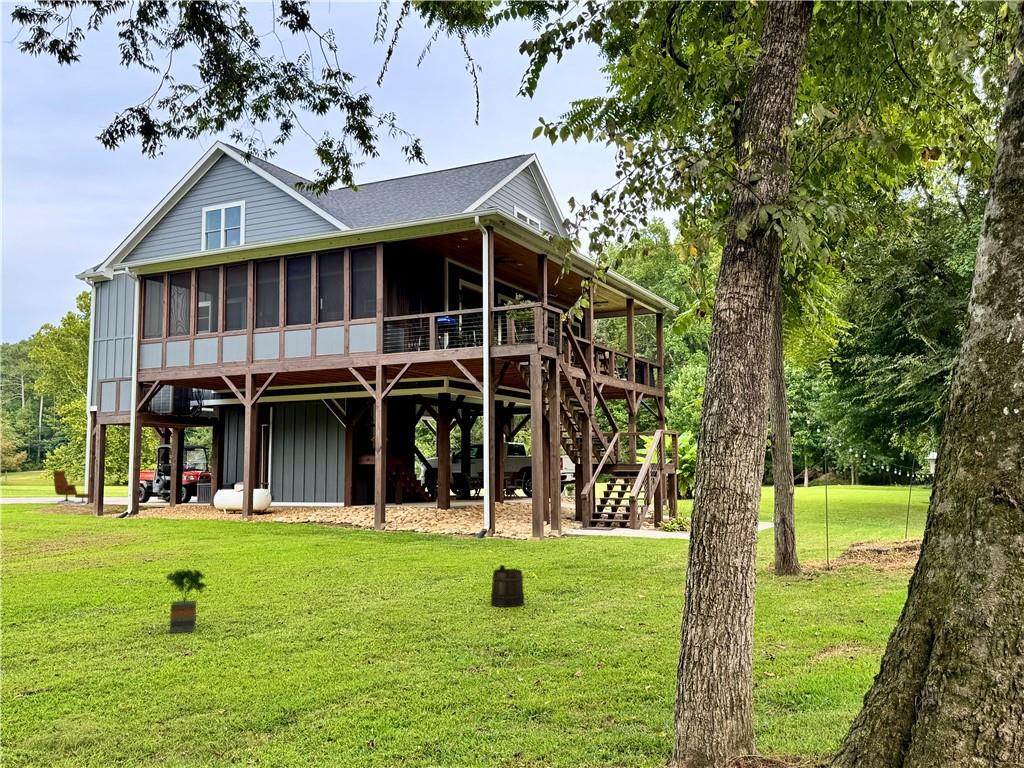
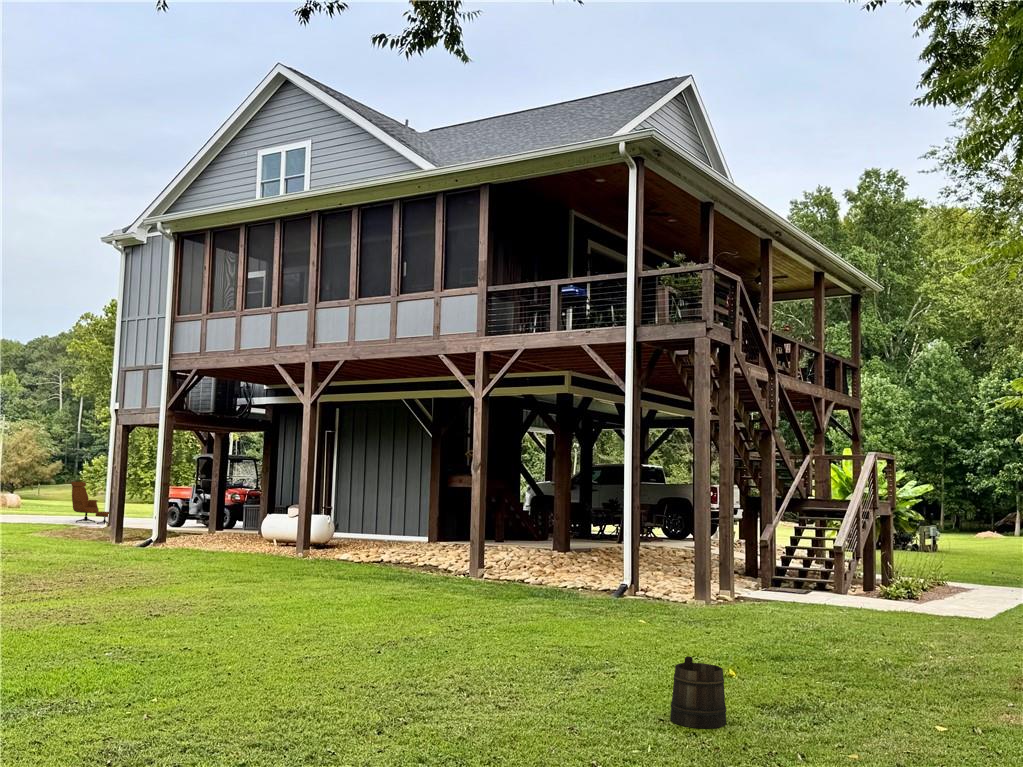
potted tree: present [166,570,207,633] -> none [159,642,225,746]

